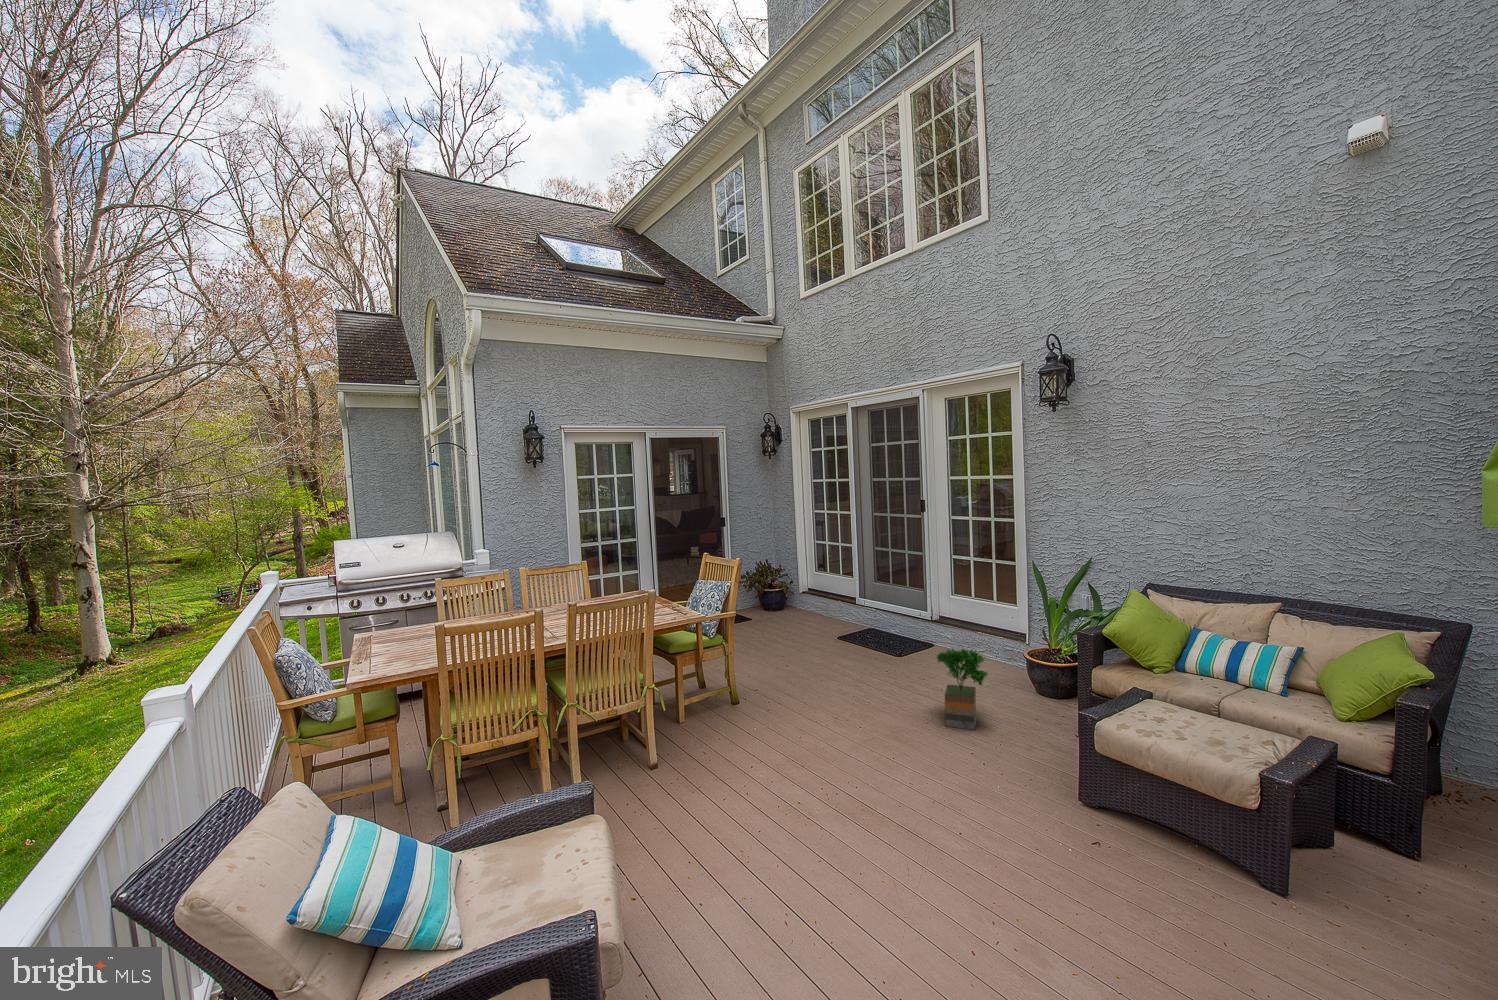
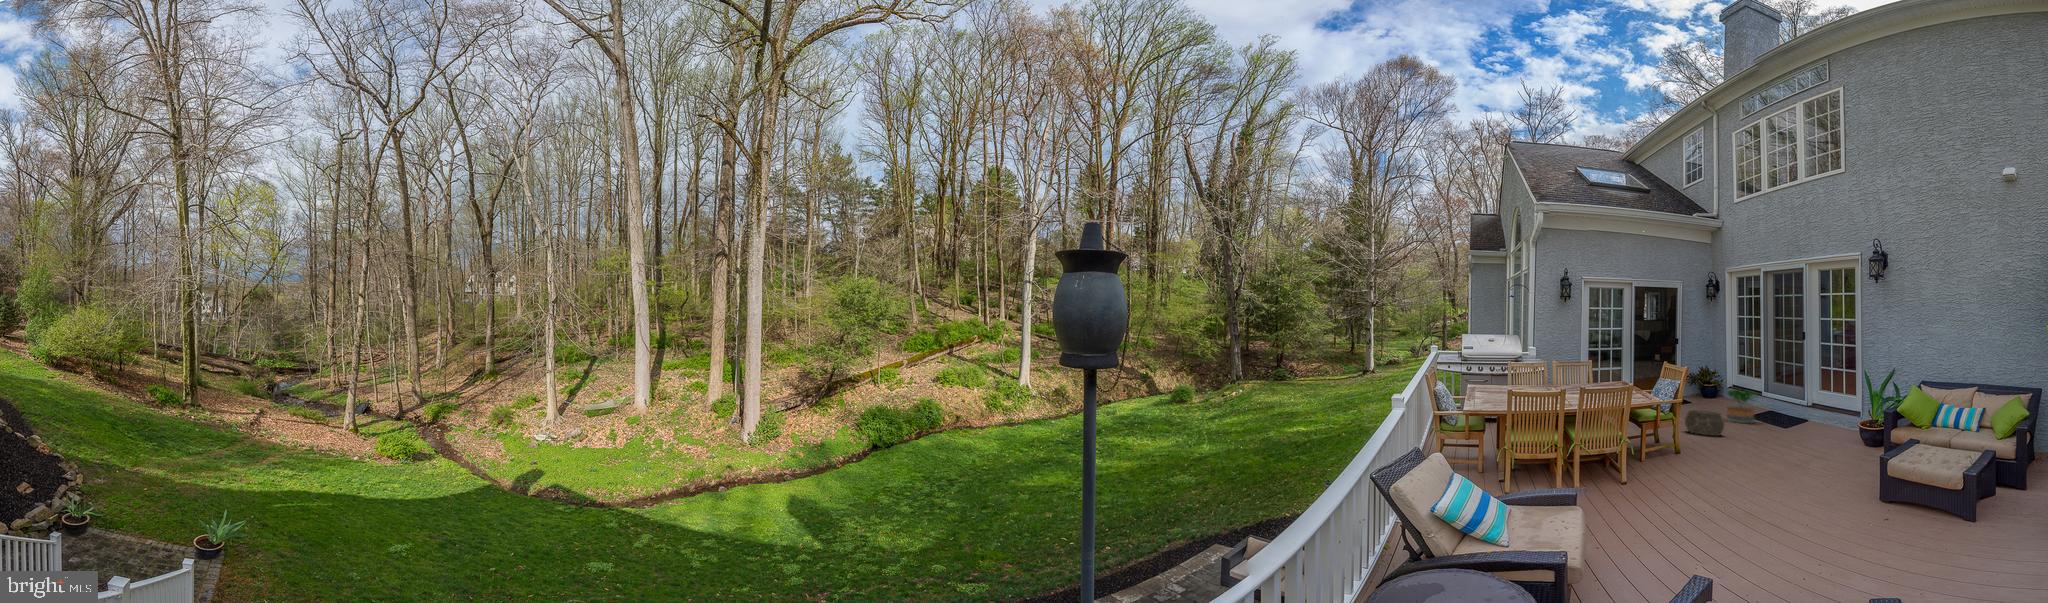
woven basket: none [1073,827,1182,951] -> present [1685,410,1724,436]

